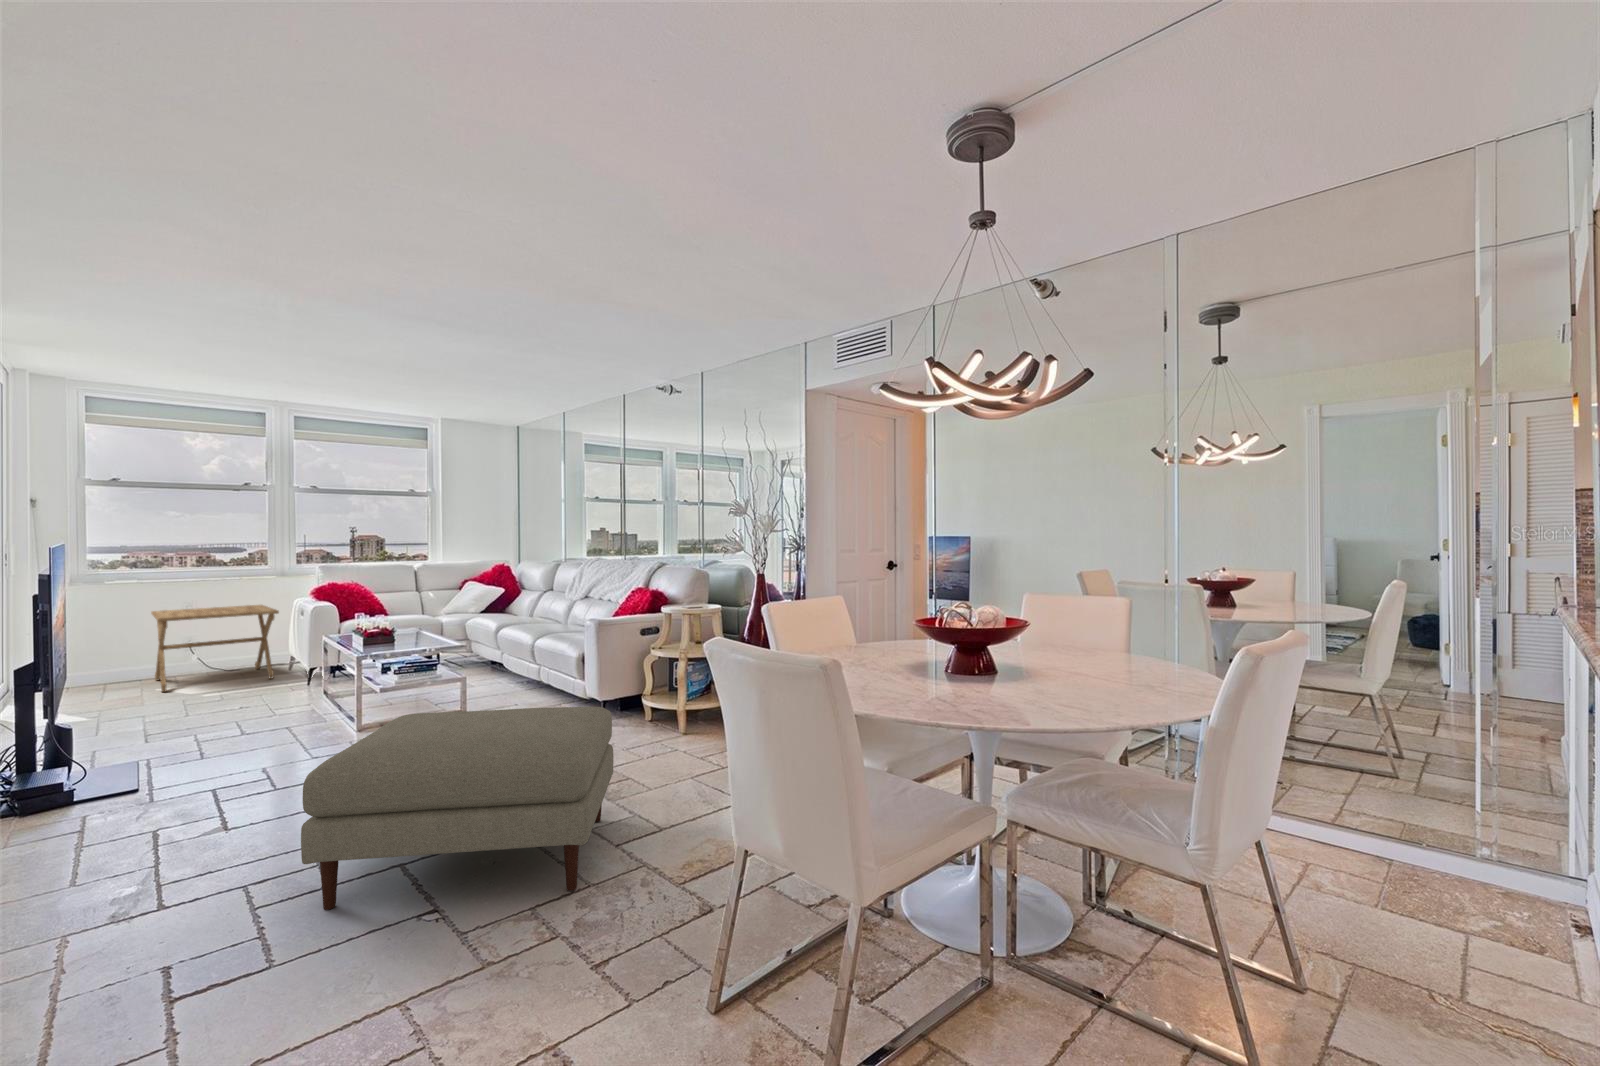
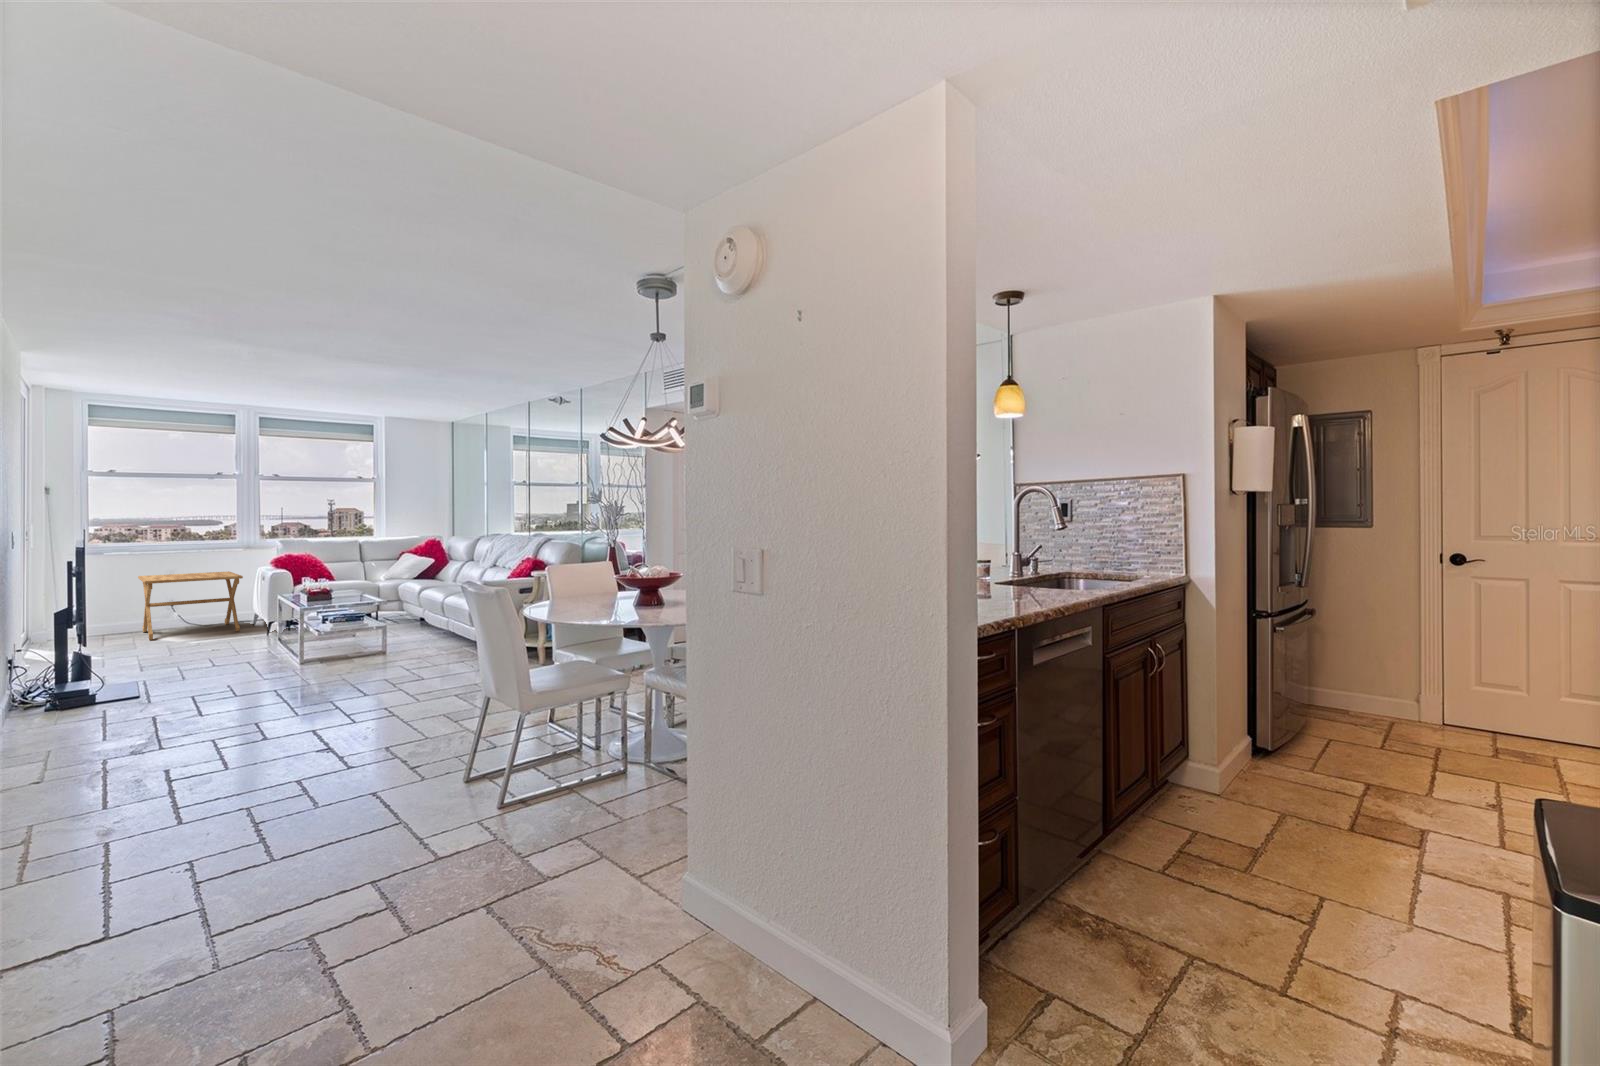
ottoman: present [301,707,614,910] -> none [246,636,463,748]

